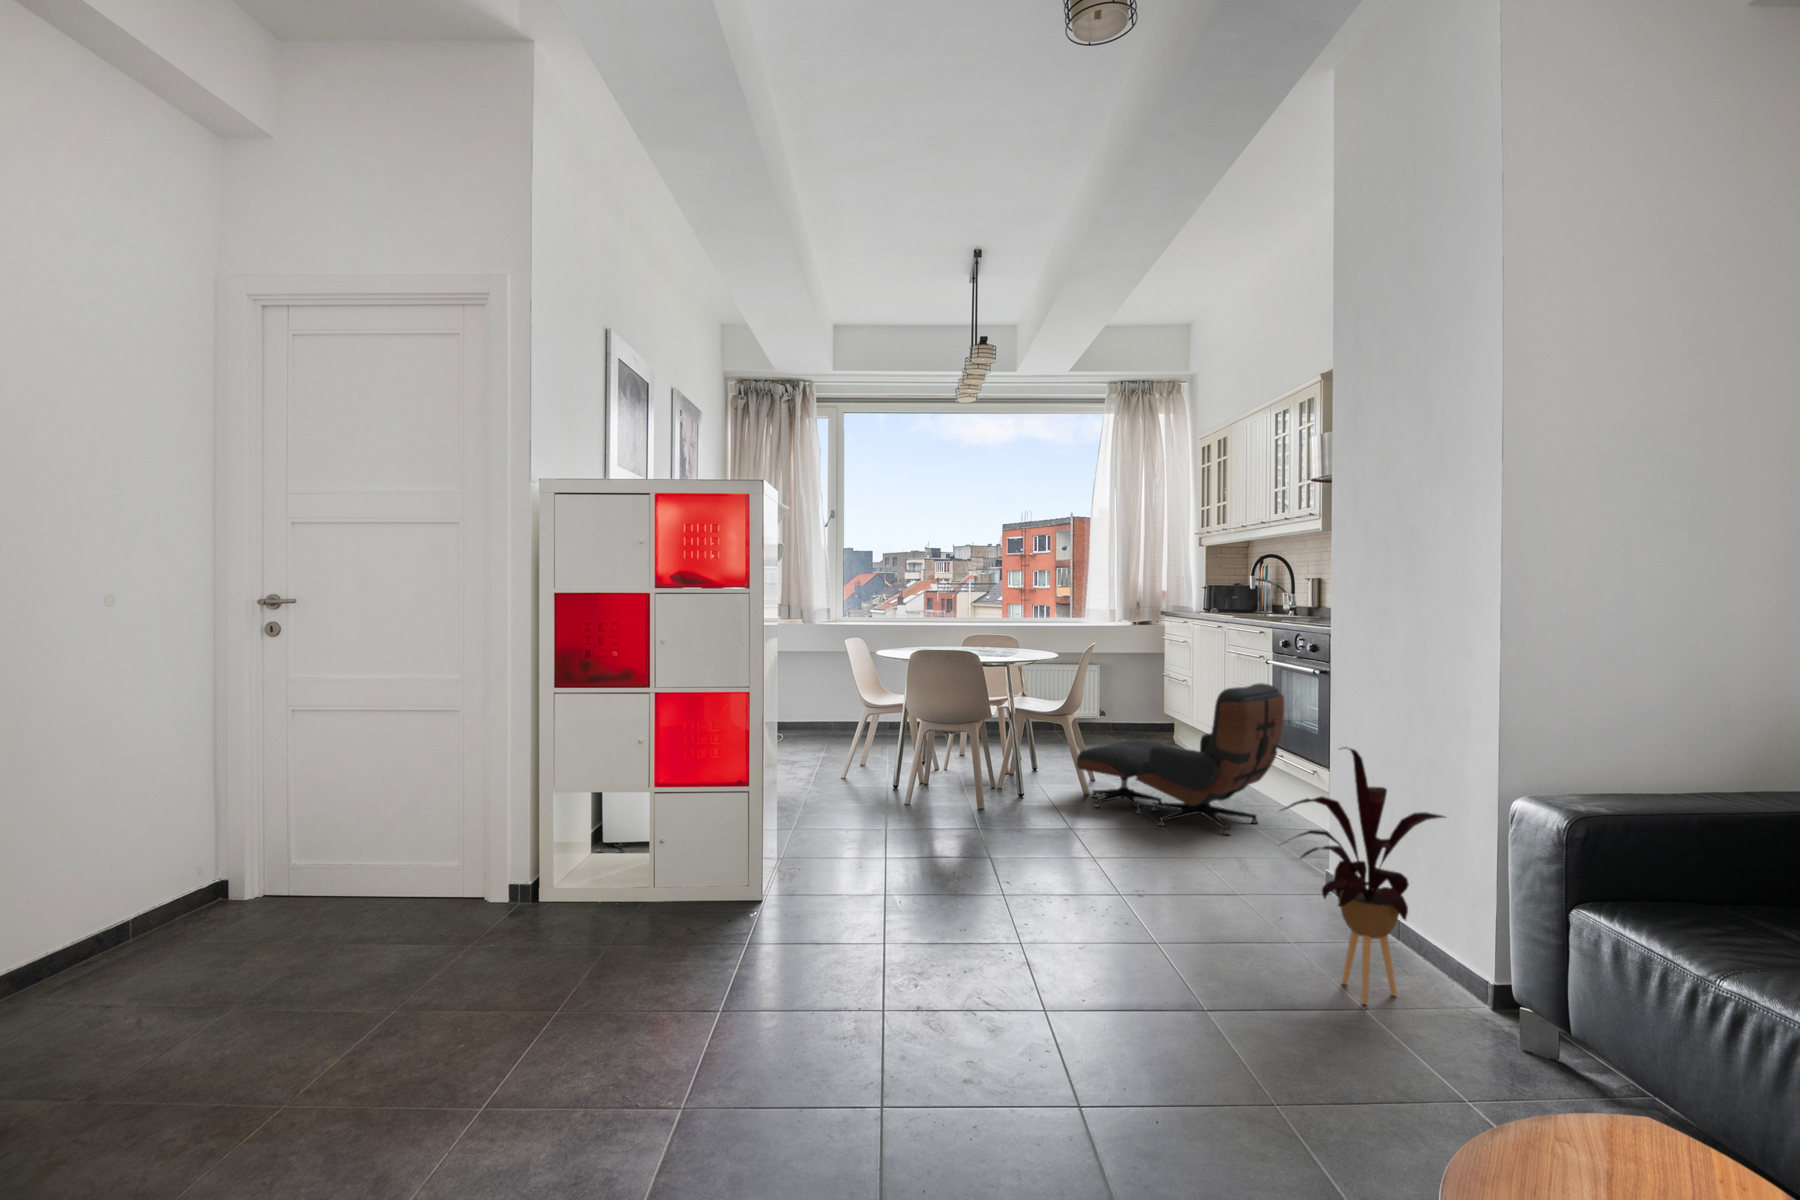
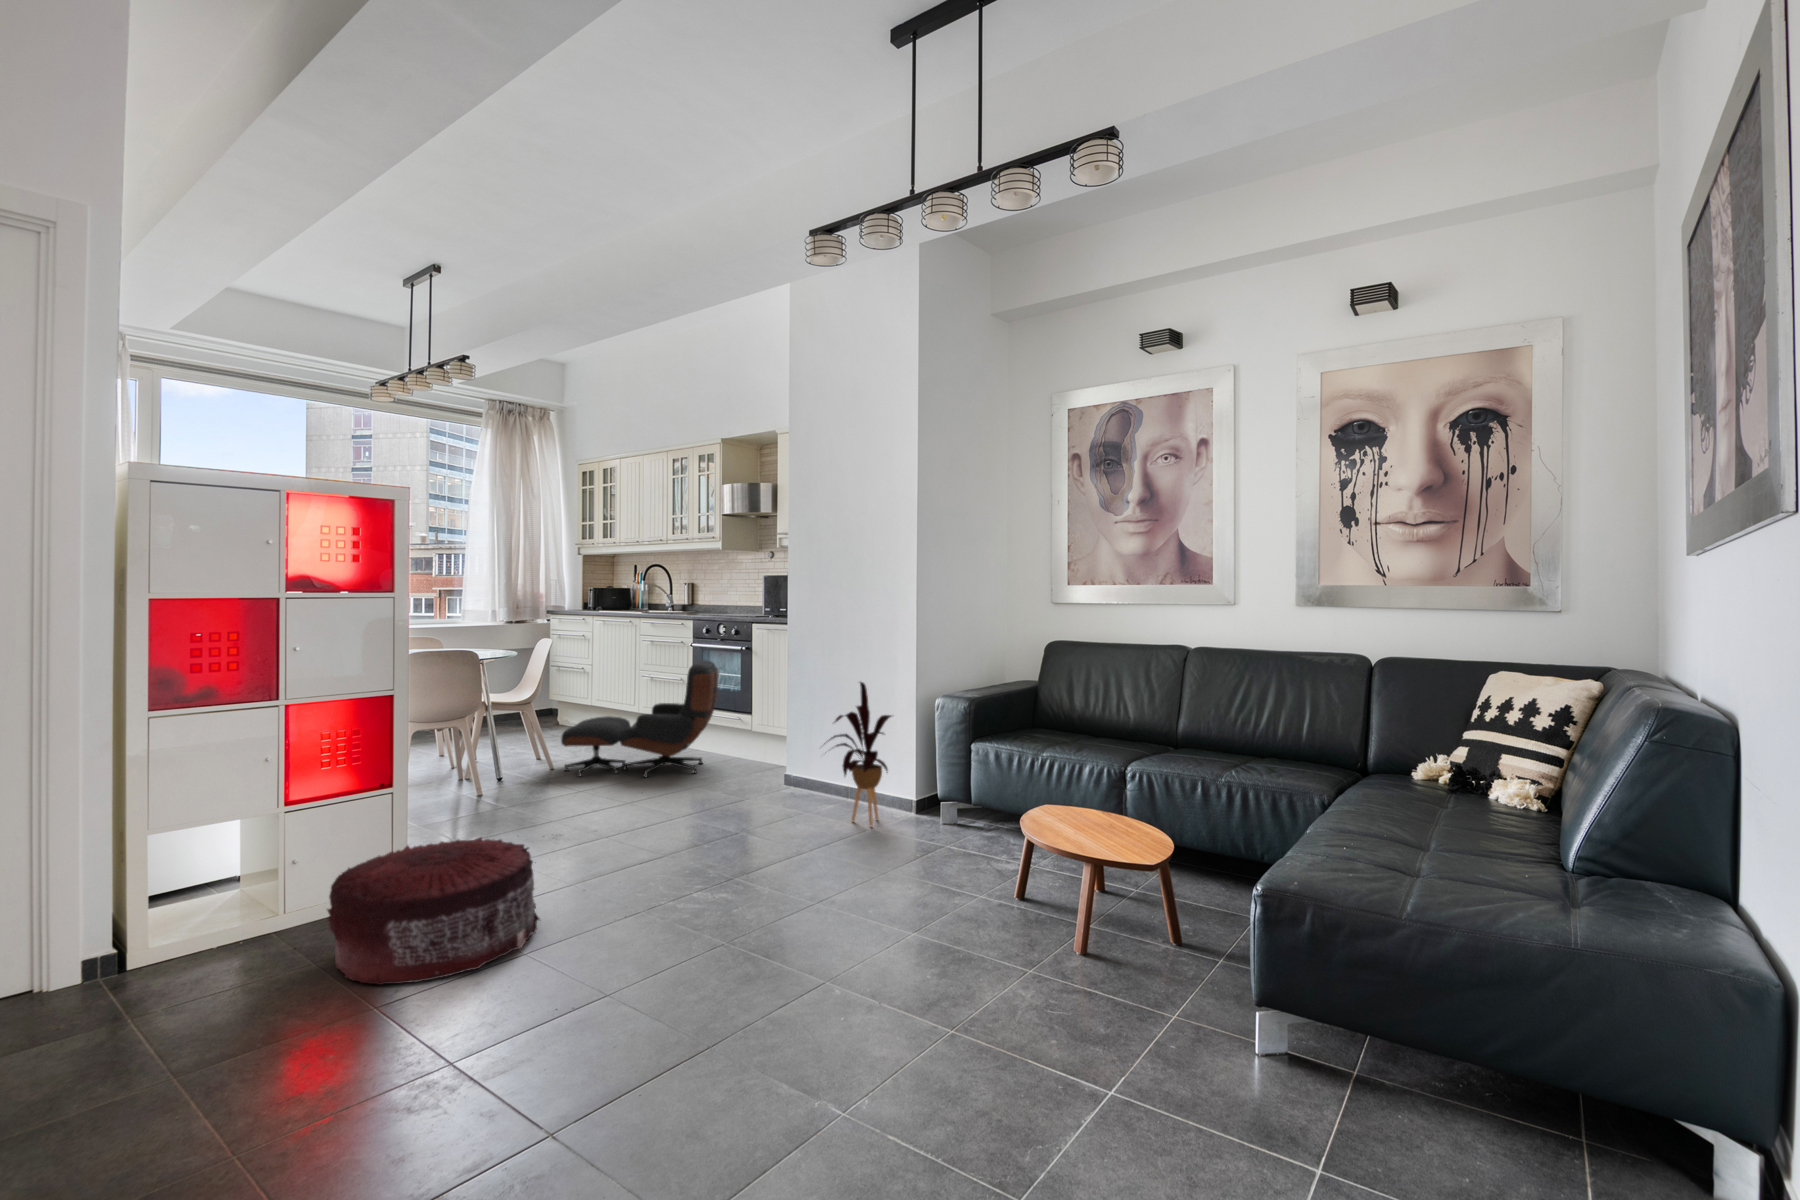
pouf: none [569,851,771,1016] -> present [327,837,540,985]

